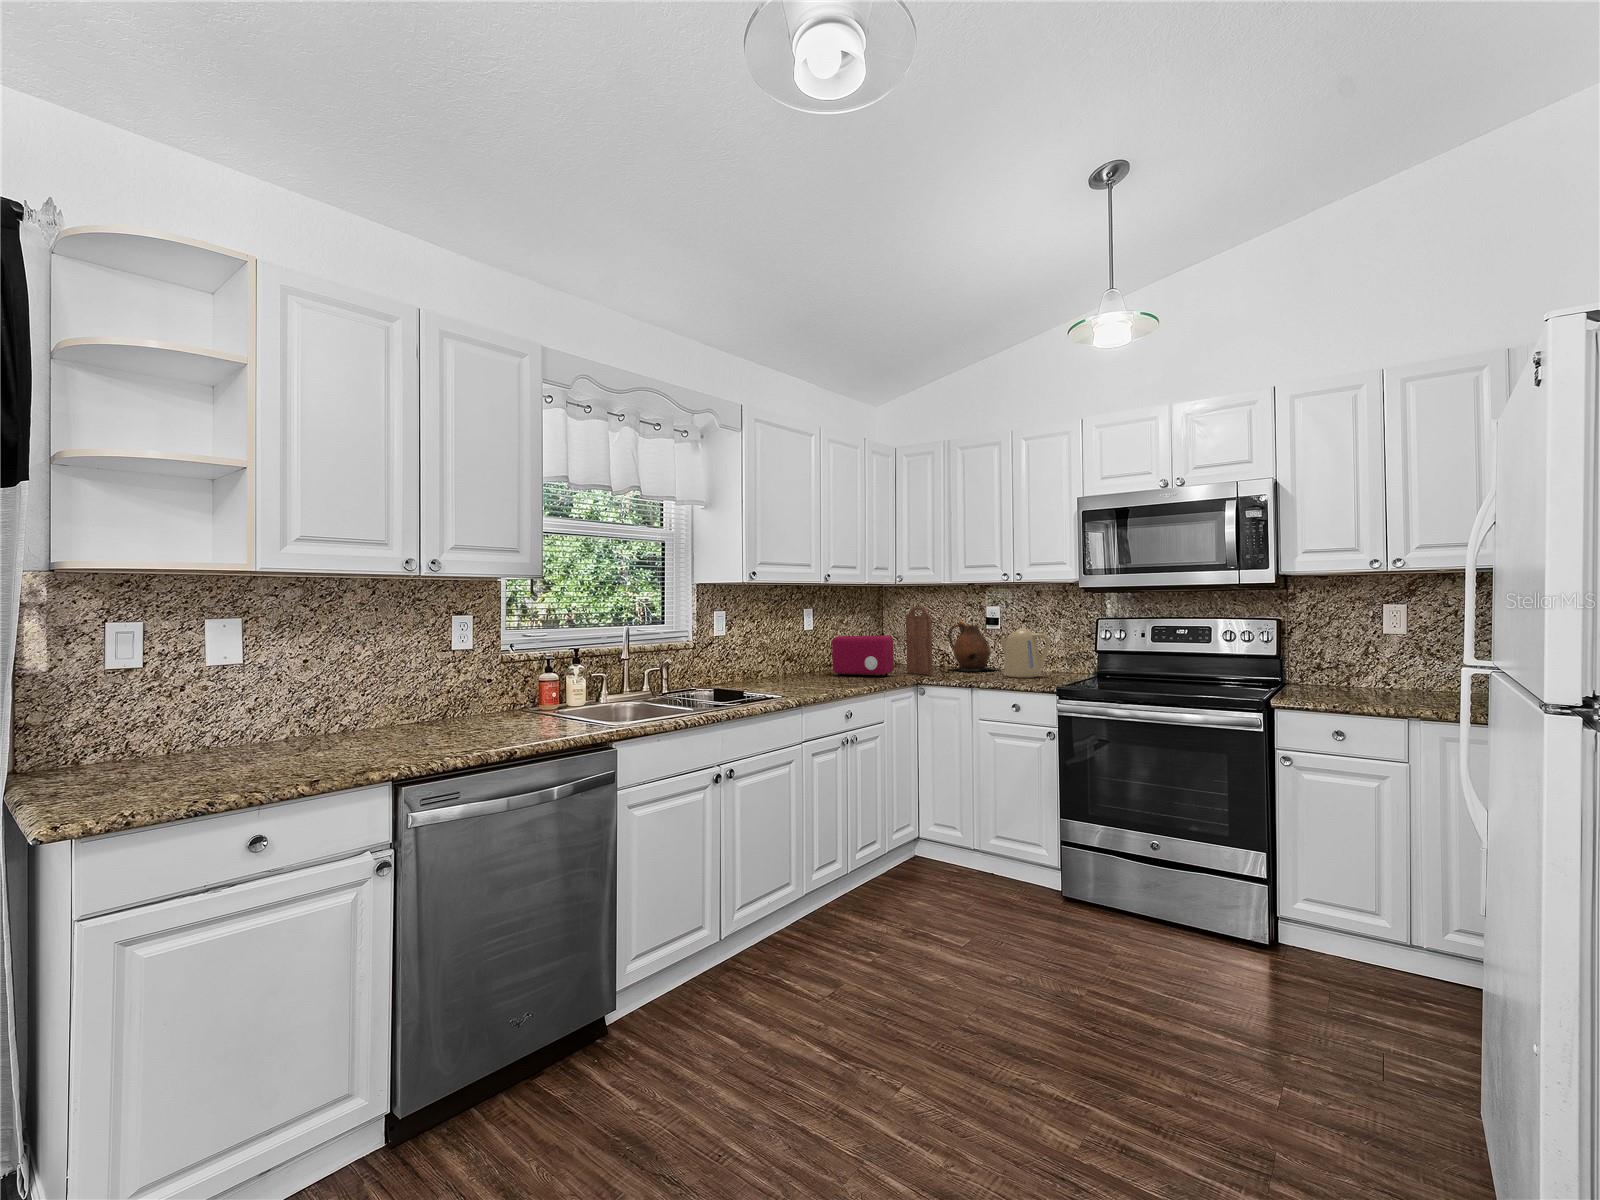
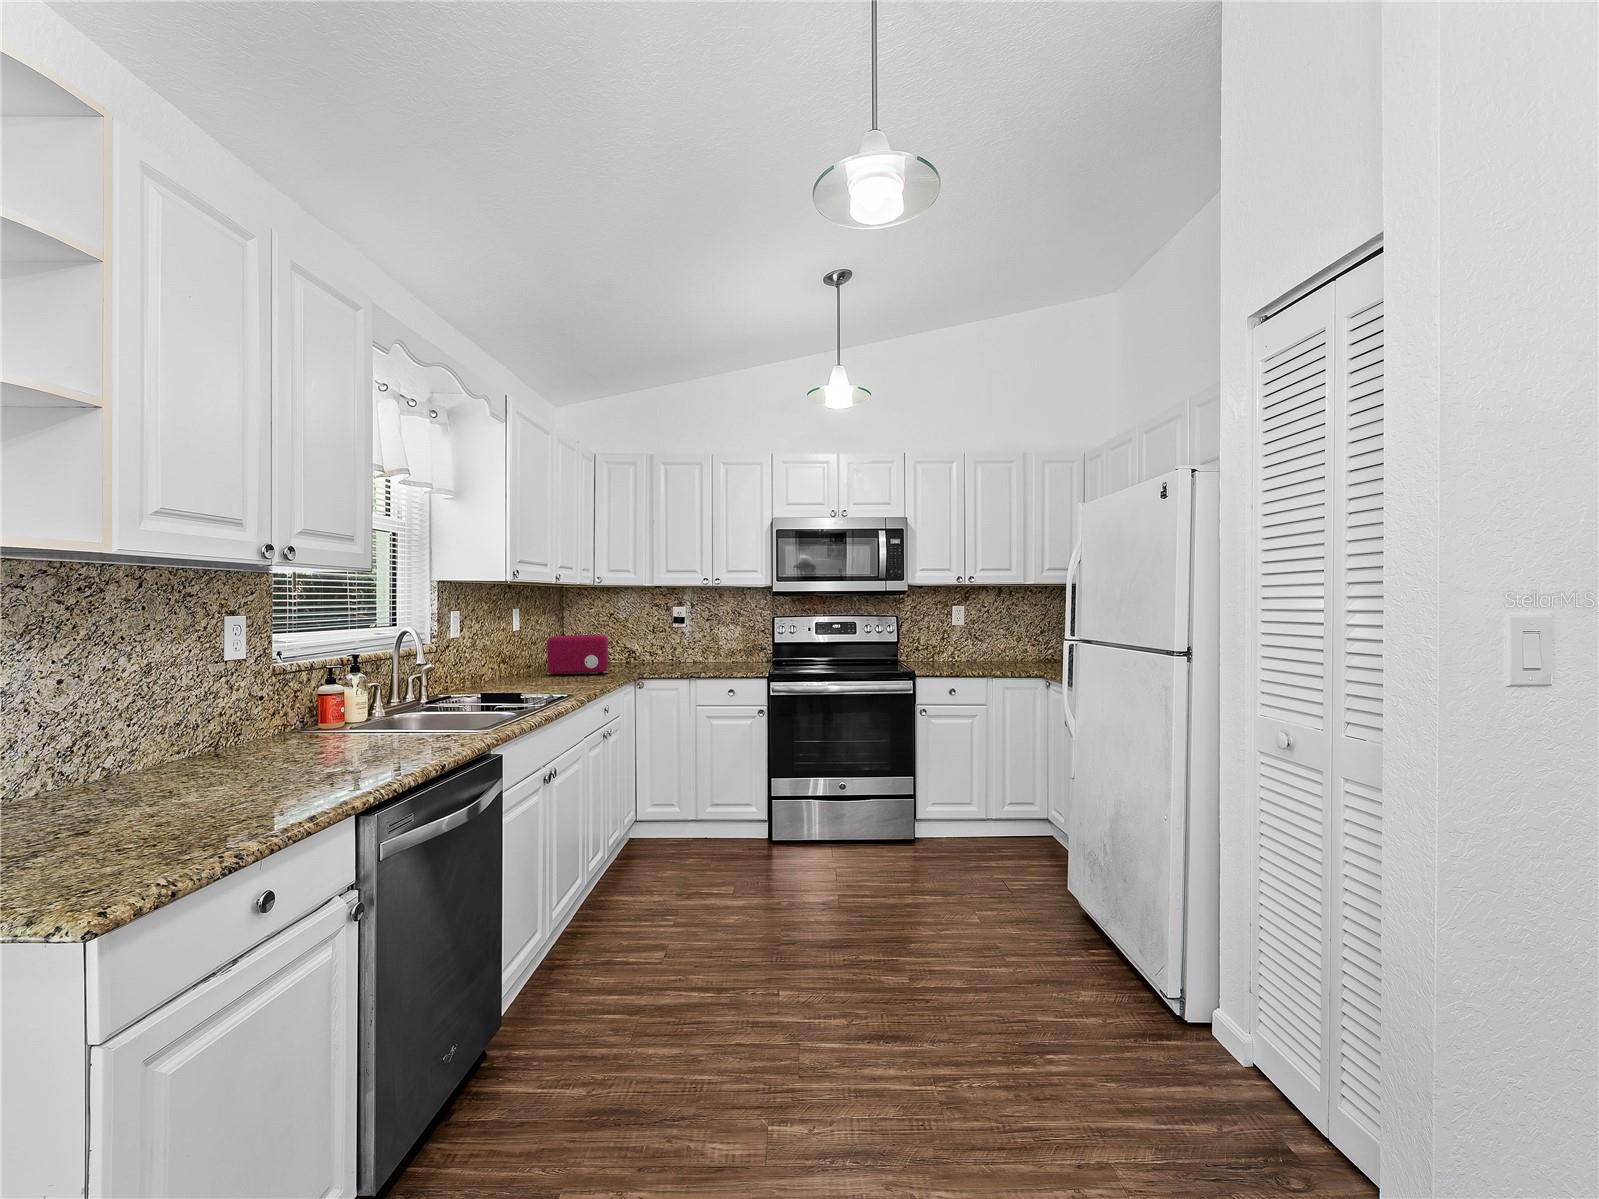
cutting board: present [906,607,933,675] -> none [612,607,644,671]
ceramic pitcher: present [948,619,993,671] -> none [643,618,690,667]
kettle: present [999,628,1050,678] -> none [703,626,747,669]

